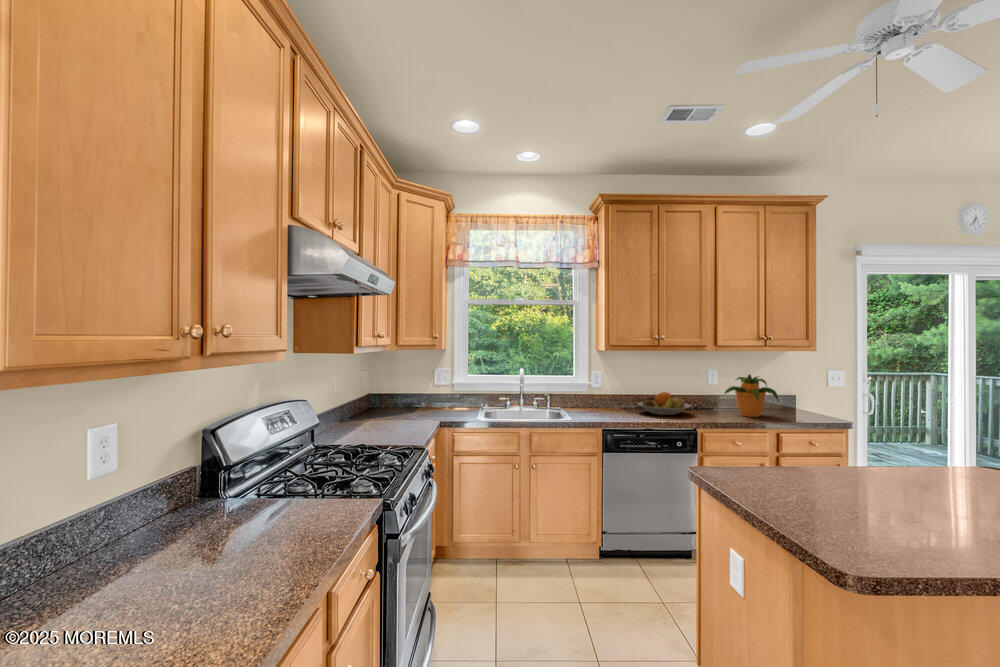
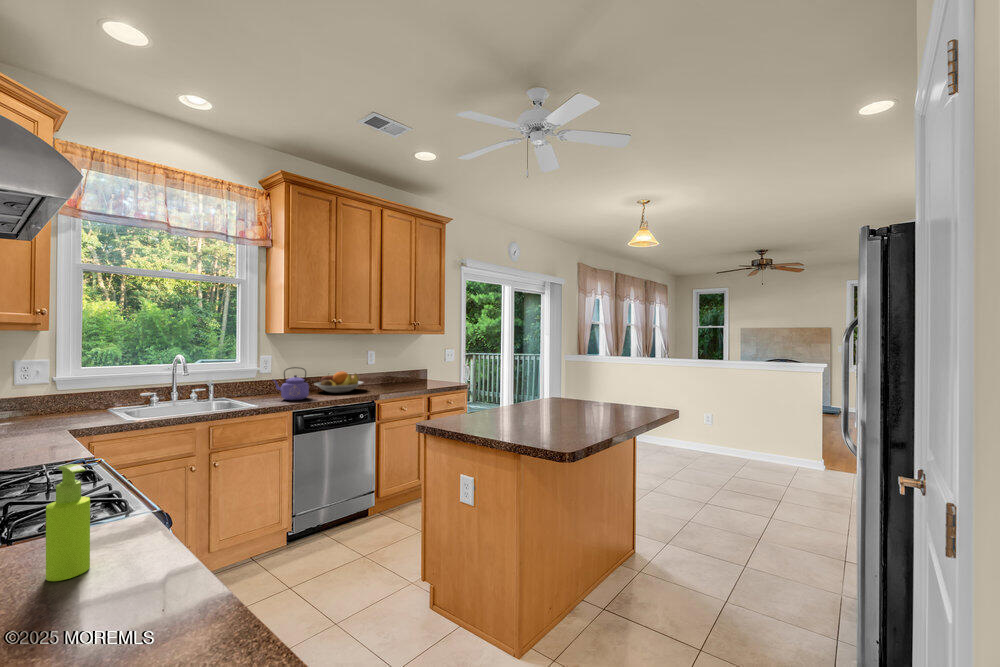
potted plant: present [725,375,778,417] -> none [388,352,427,386]
kettle: none [592,385,624,418] -> present [272,367,309,400]
soap dispenser: none [319,447,341,521] -> present [46,464,90,581]

